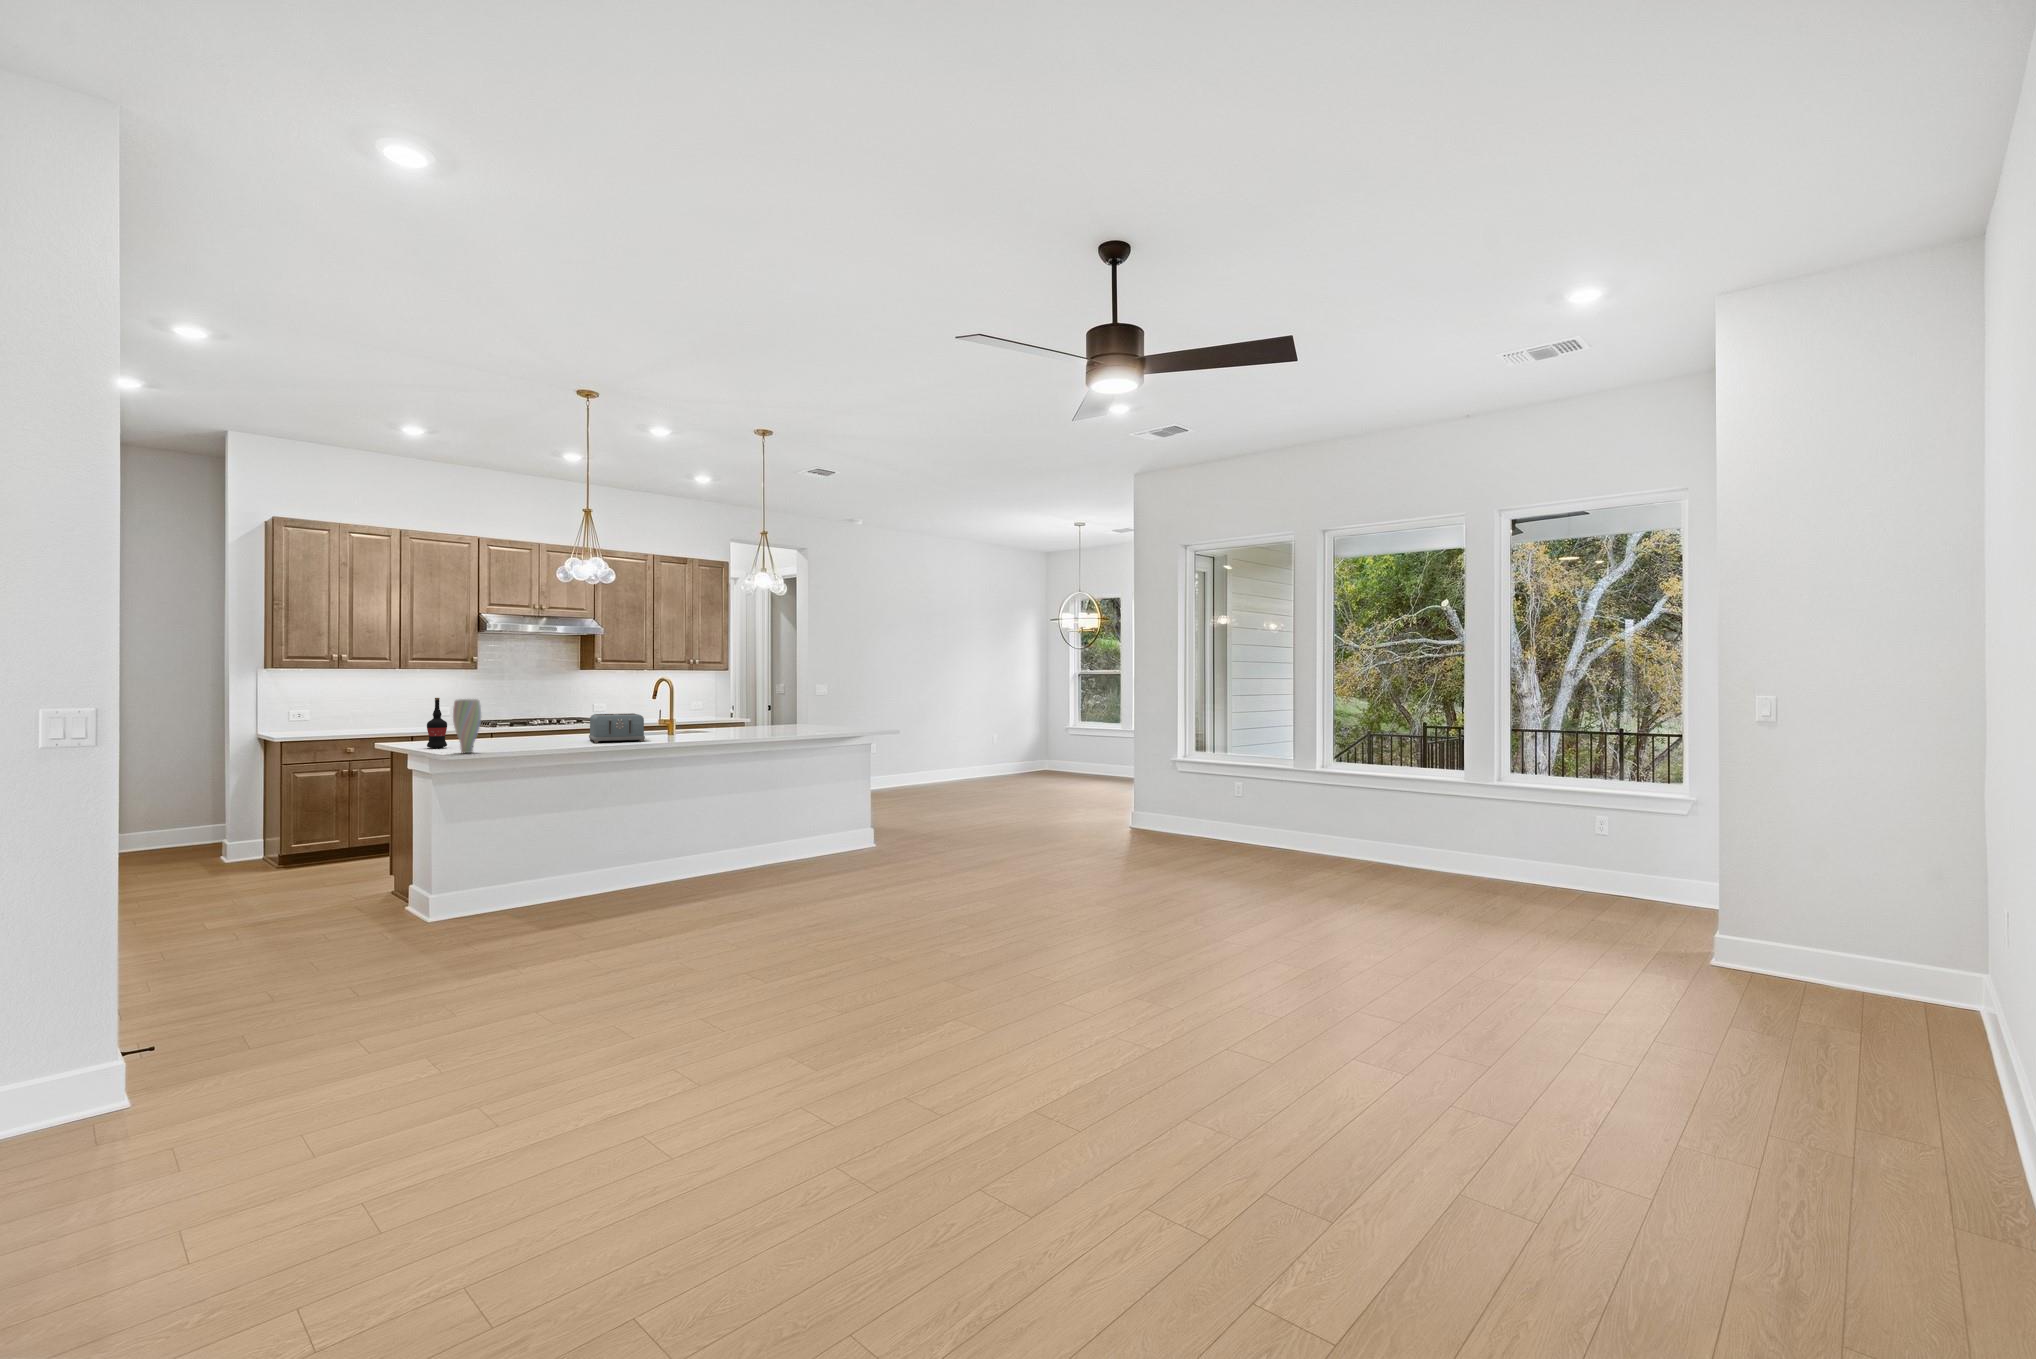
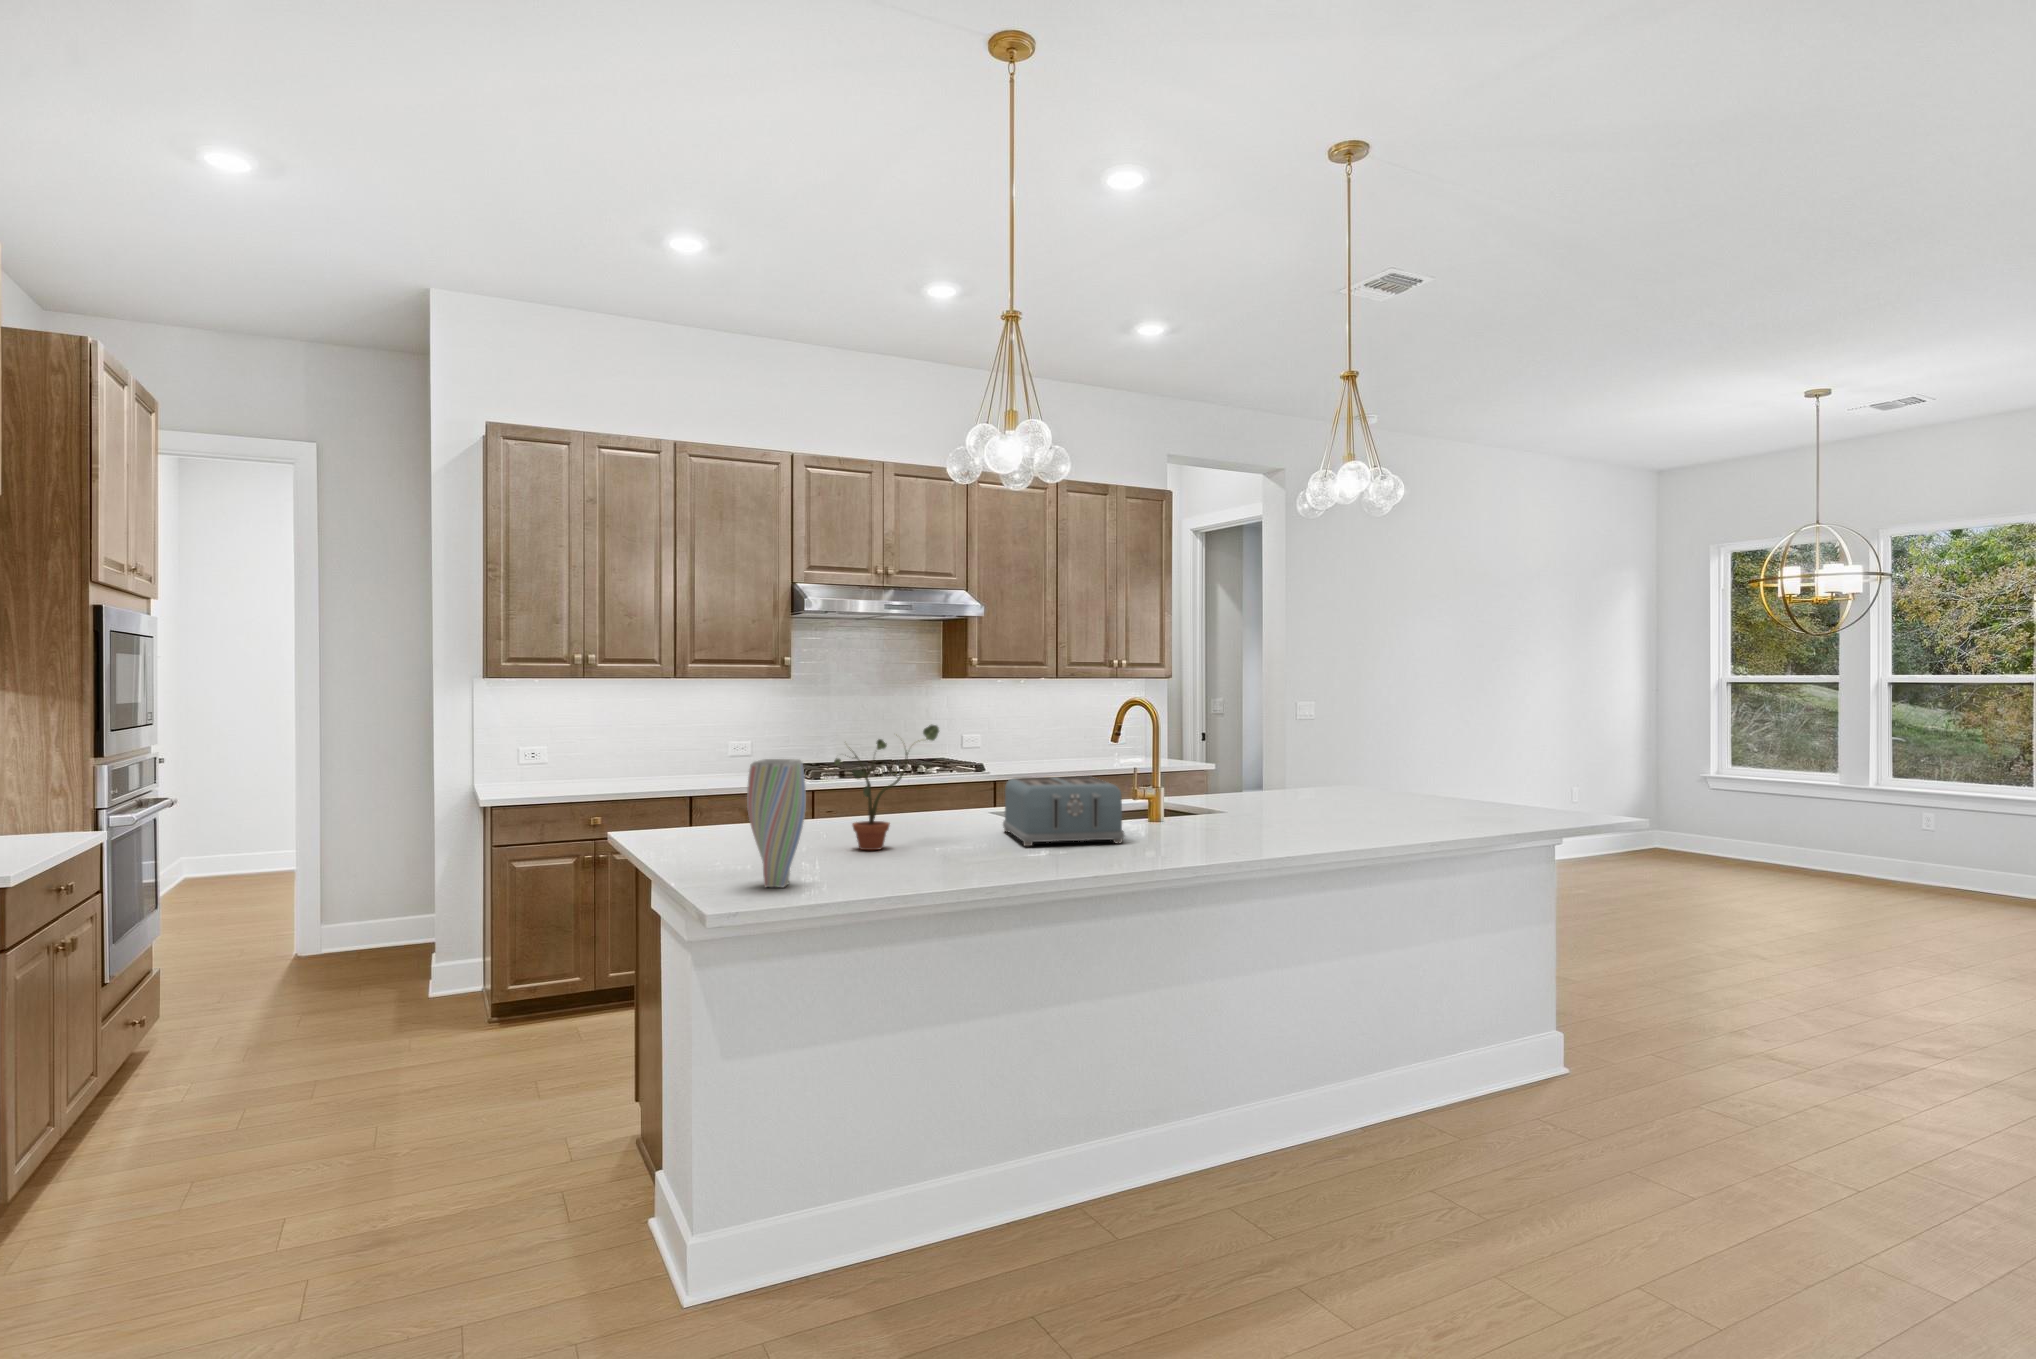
potted plant: none [497,688,554,745] -> present [834,725,939,850]
wine bottle: present [427,698,447,748] -> none [700,747,739,855]

